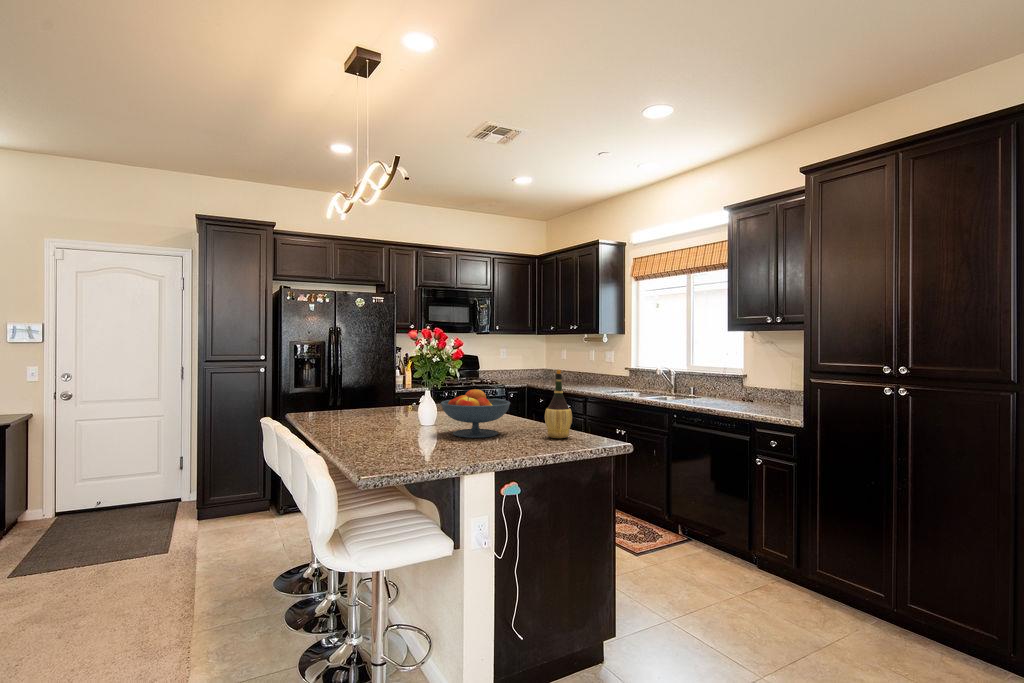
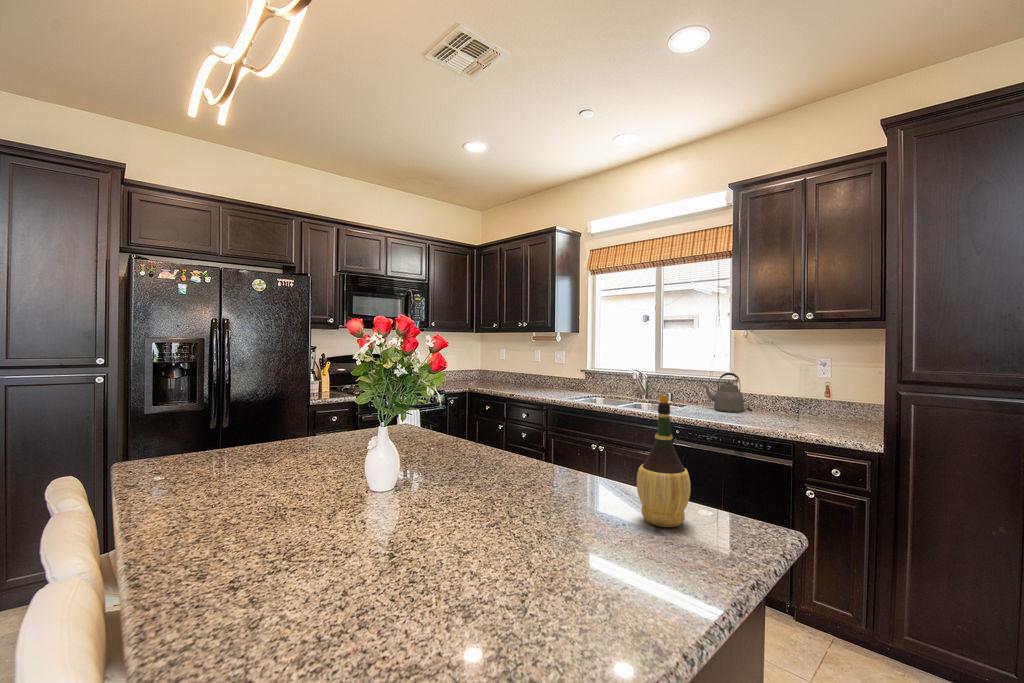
kettle: none [711,368,746,402] -> present [702,373,744,412]
fruit bowl: present [441,389,510,438] -> none [432,428,568,538]

